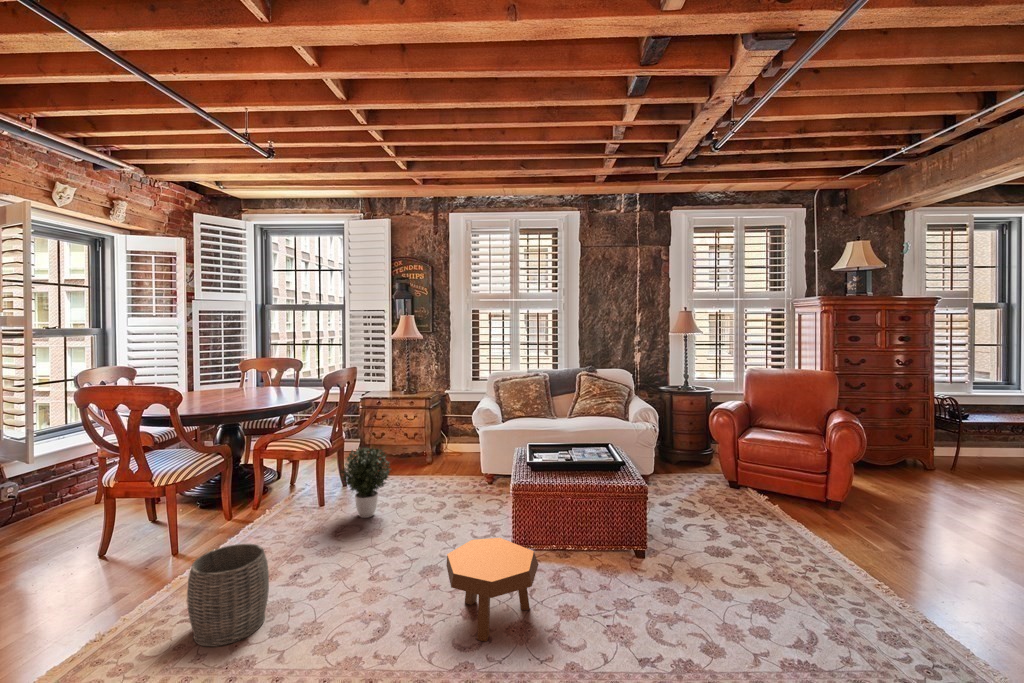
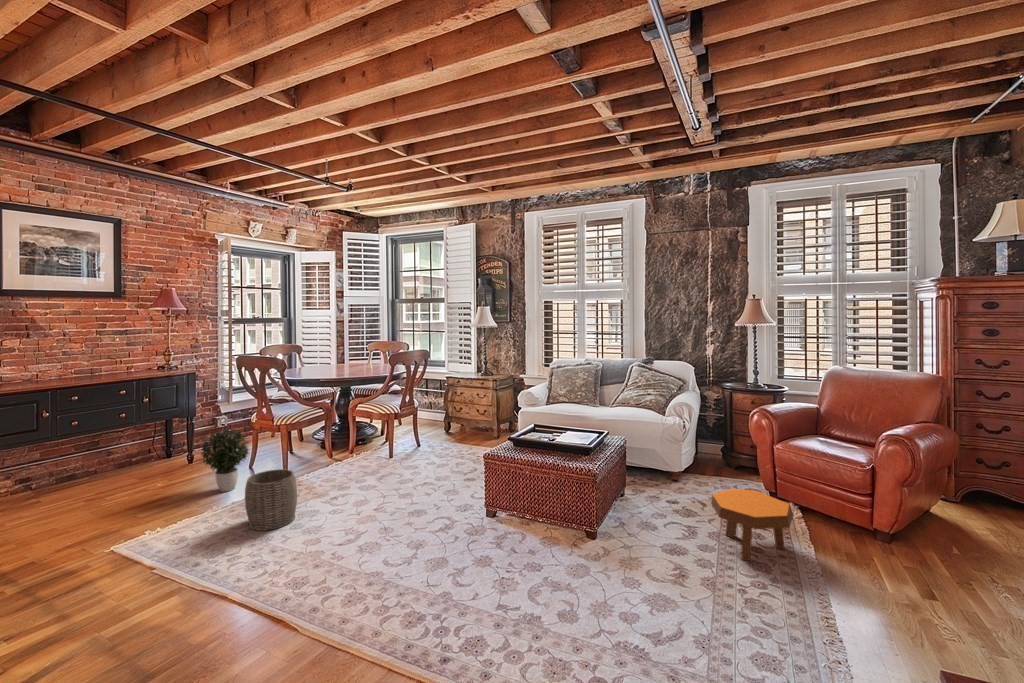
potted plant: present [340,447,391,518] -> present [201,429,249,492]
footstool: present [446,538,538,641] -> present [711,489,793,562]

